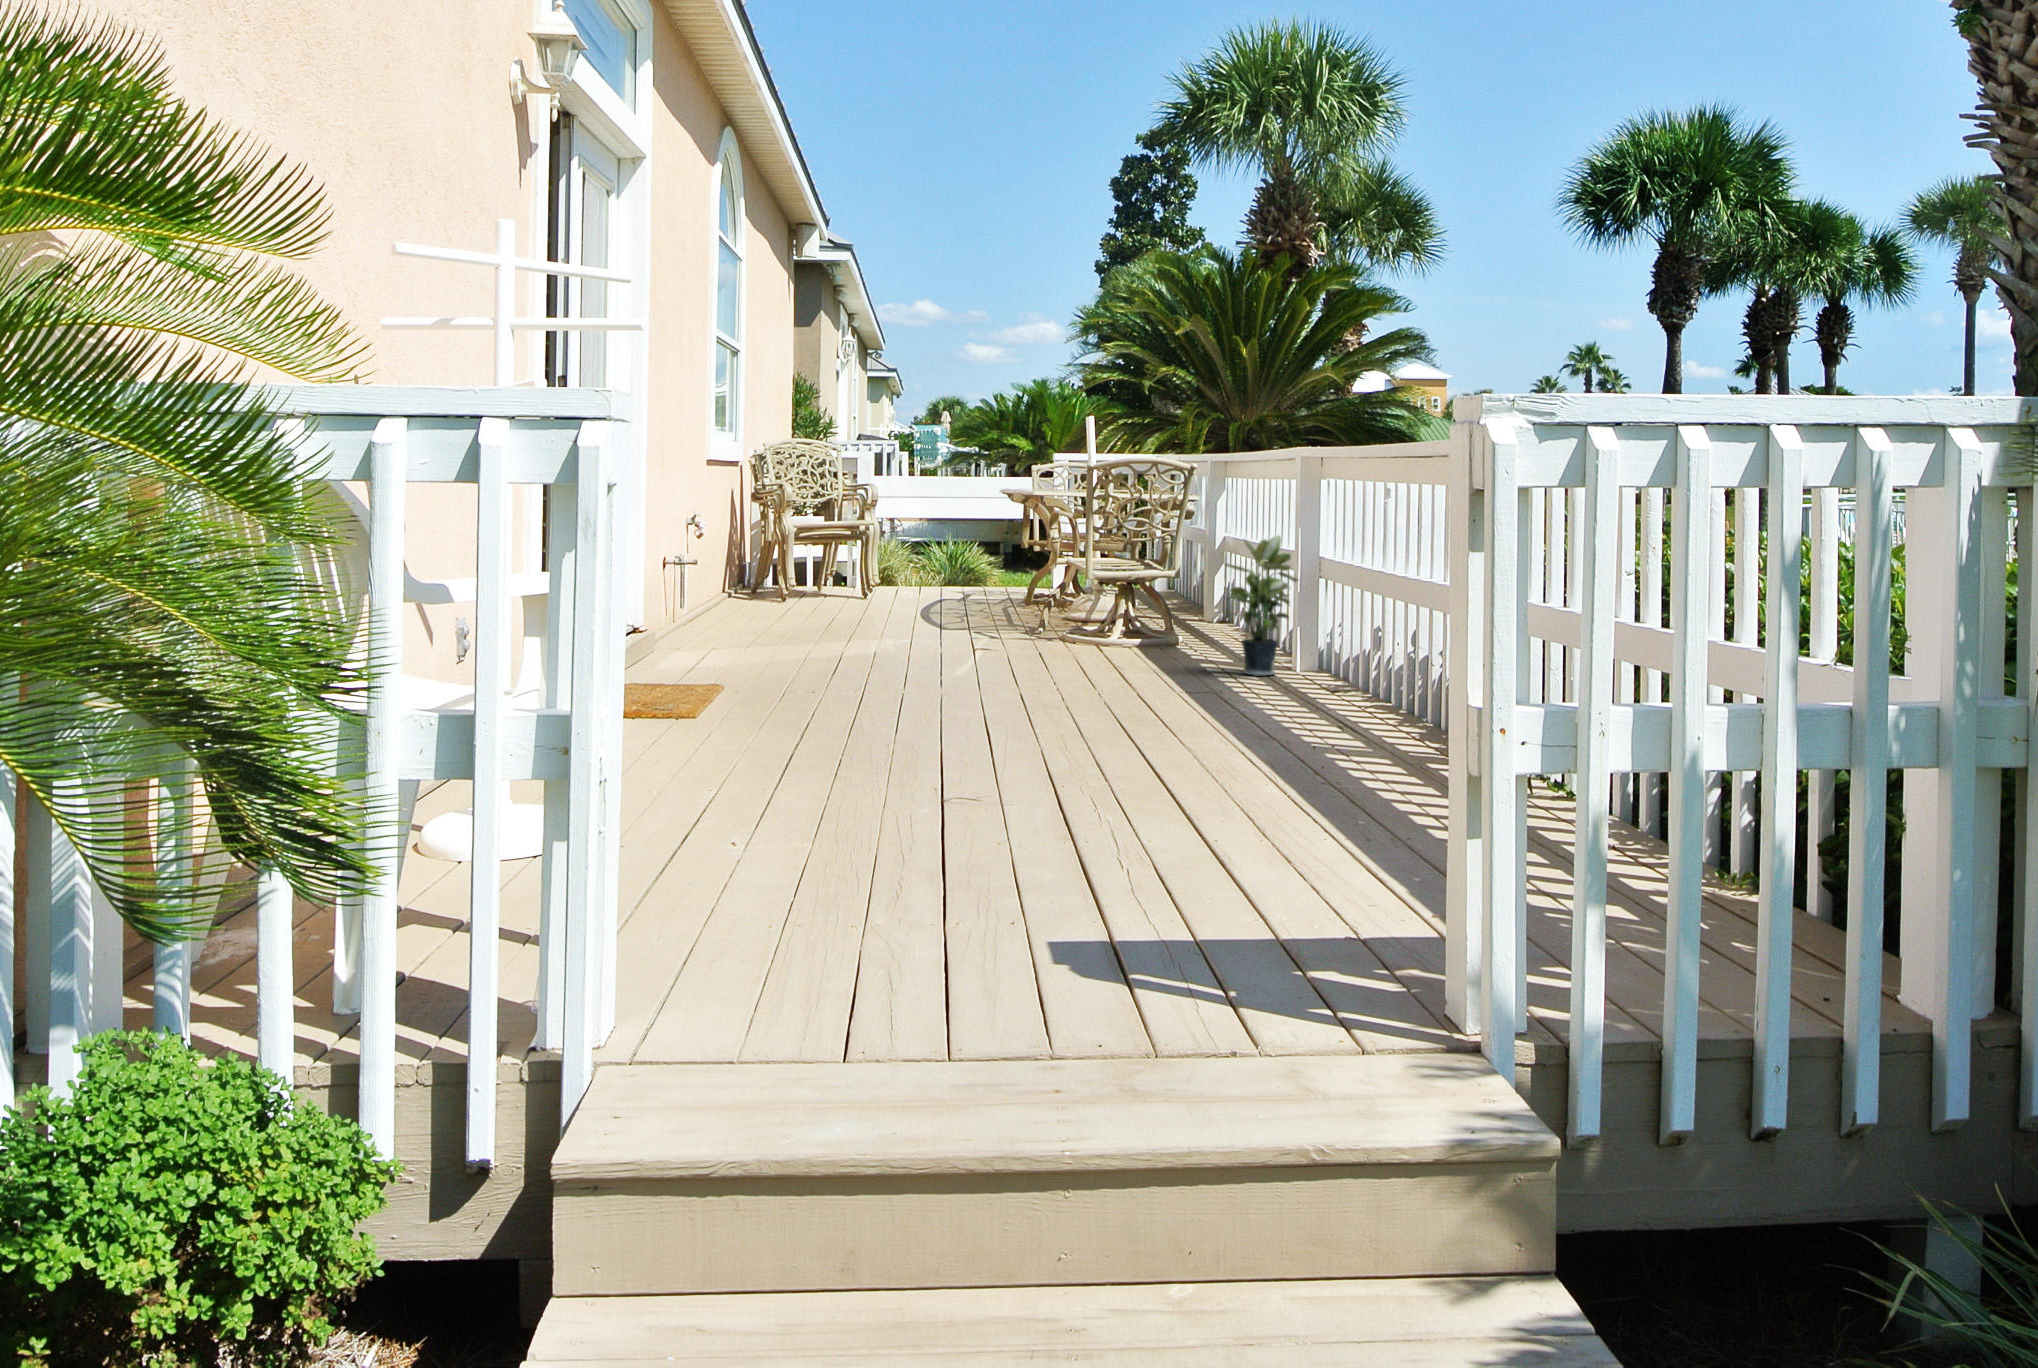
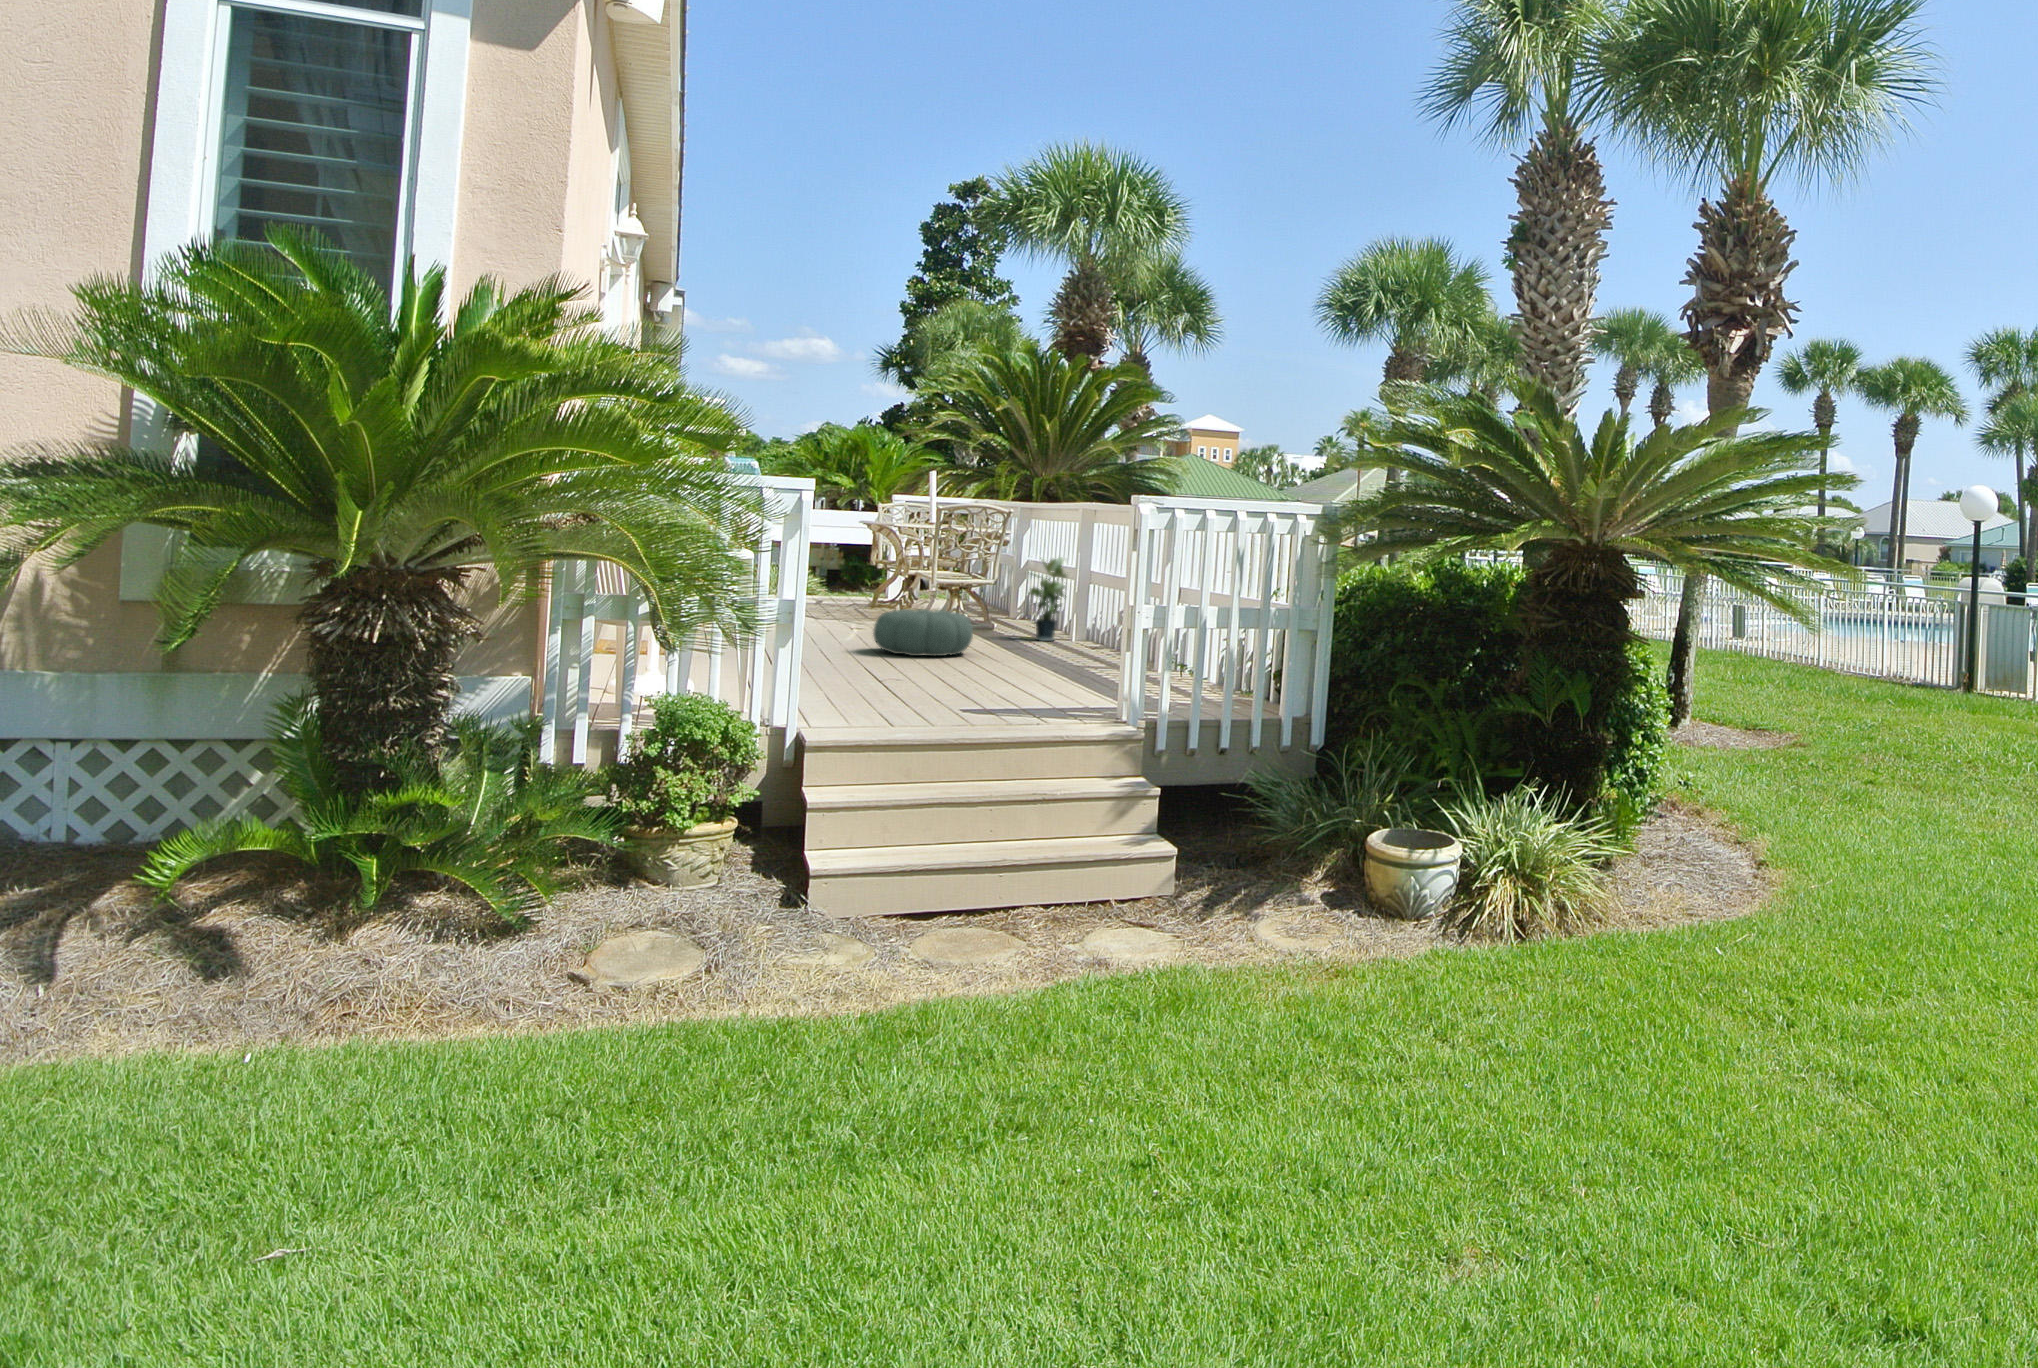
pouf: none [973,636,1136,722] -> present [873,609,973,656]

